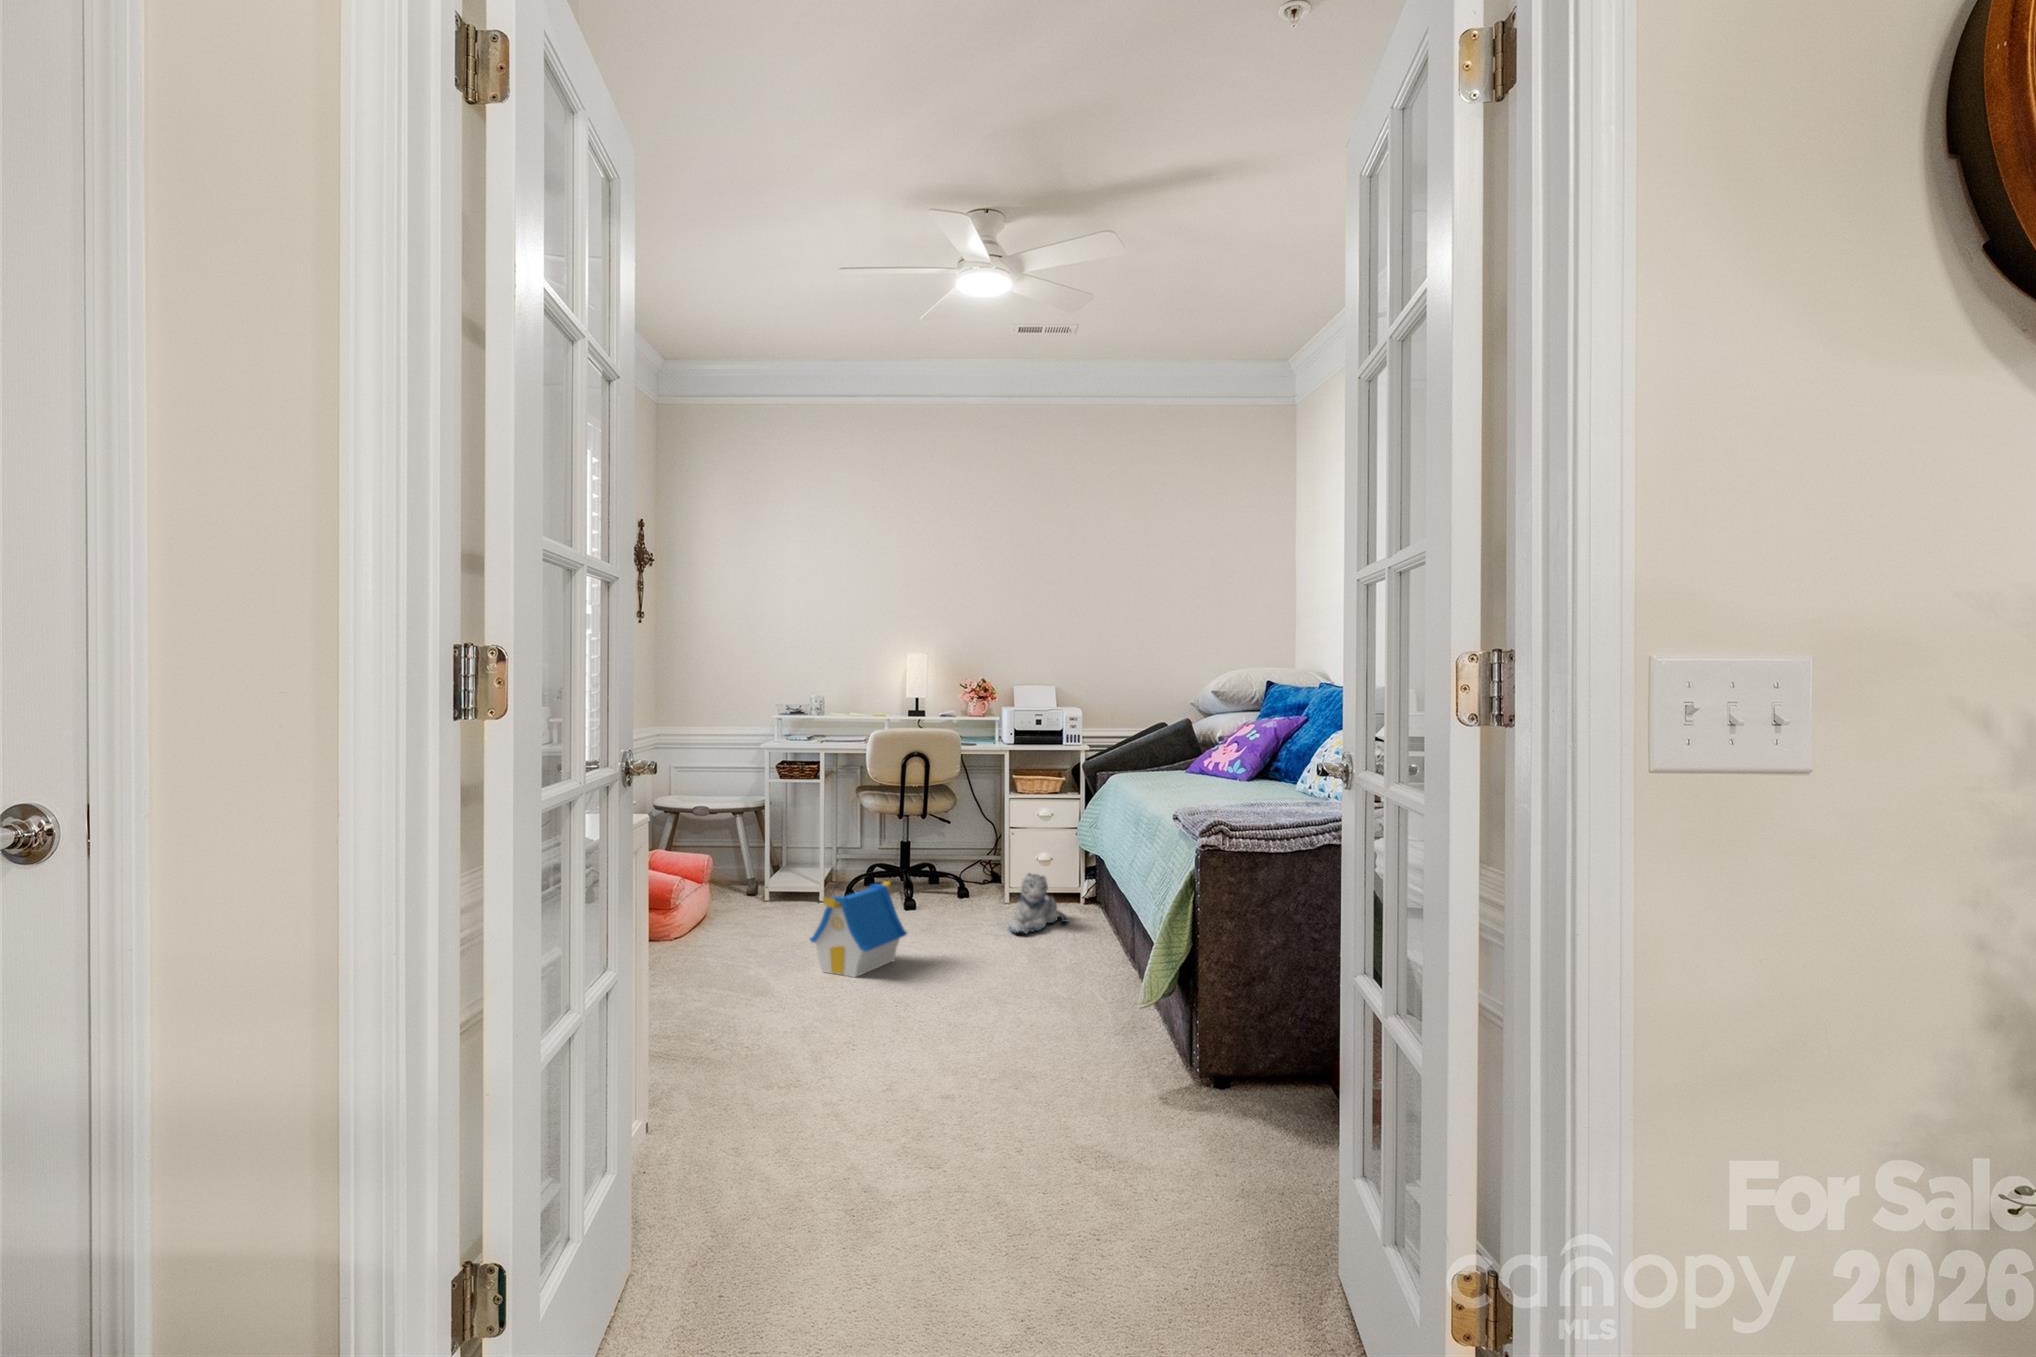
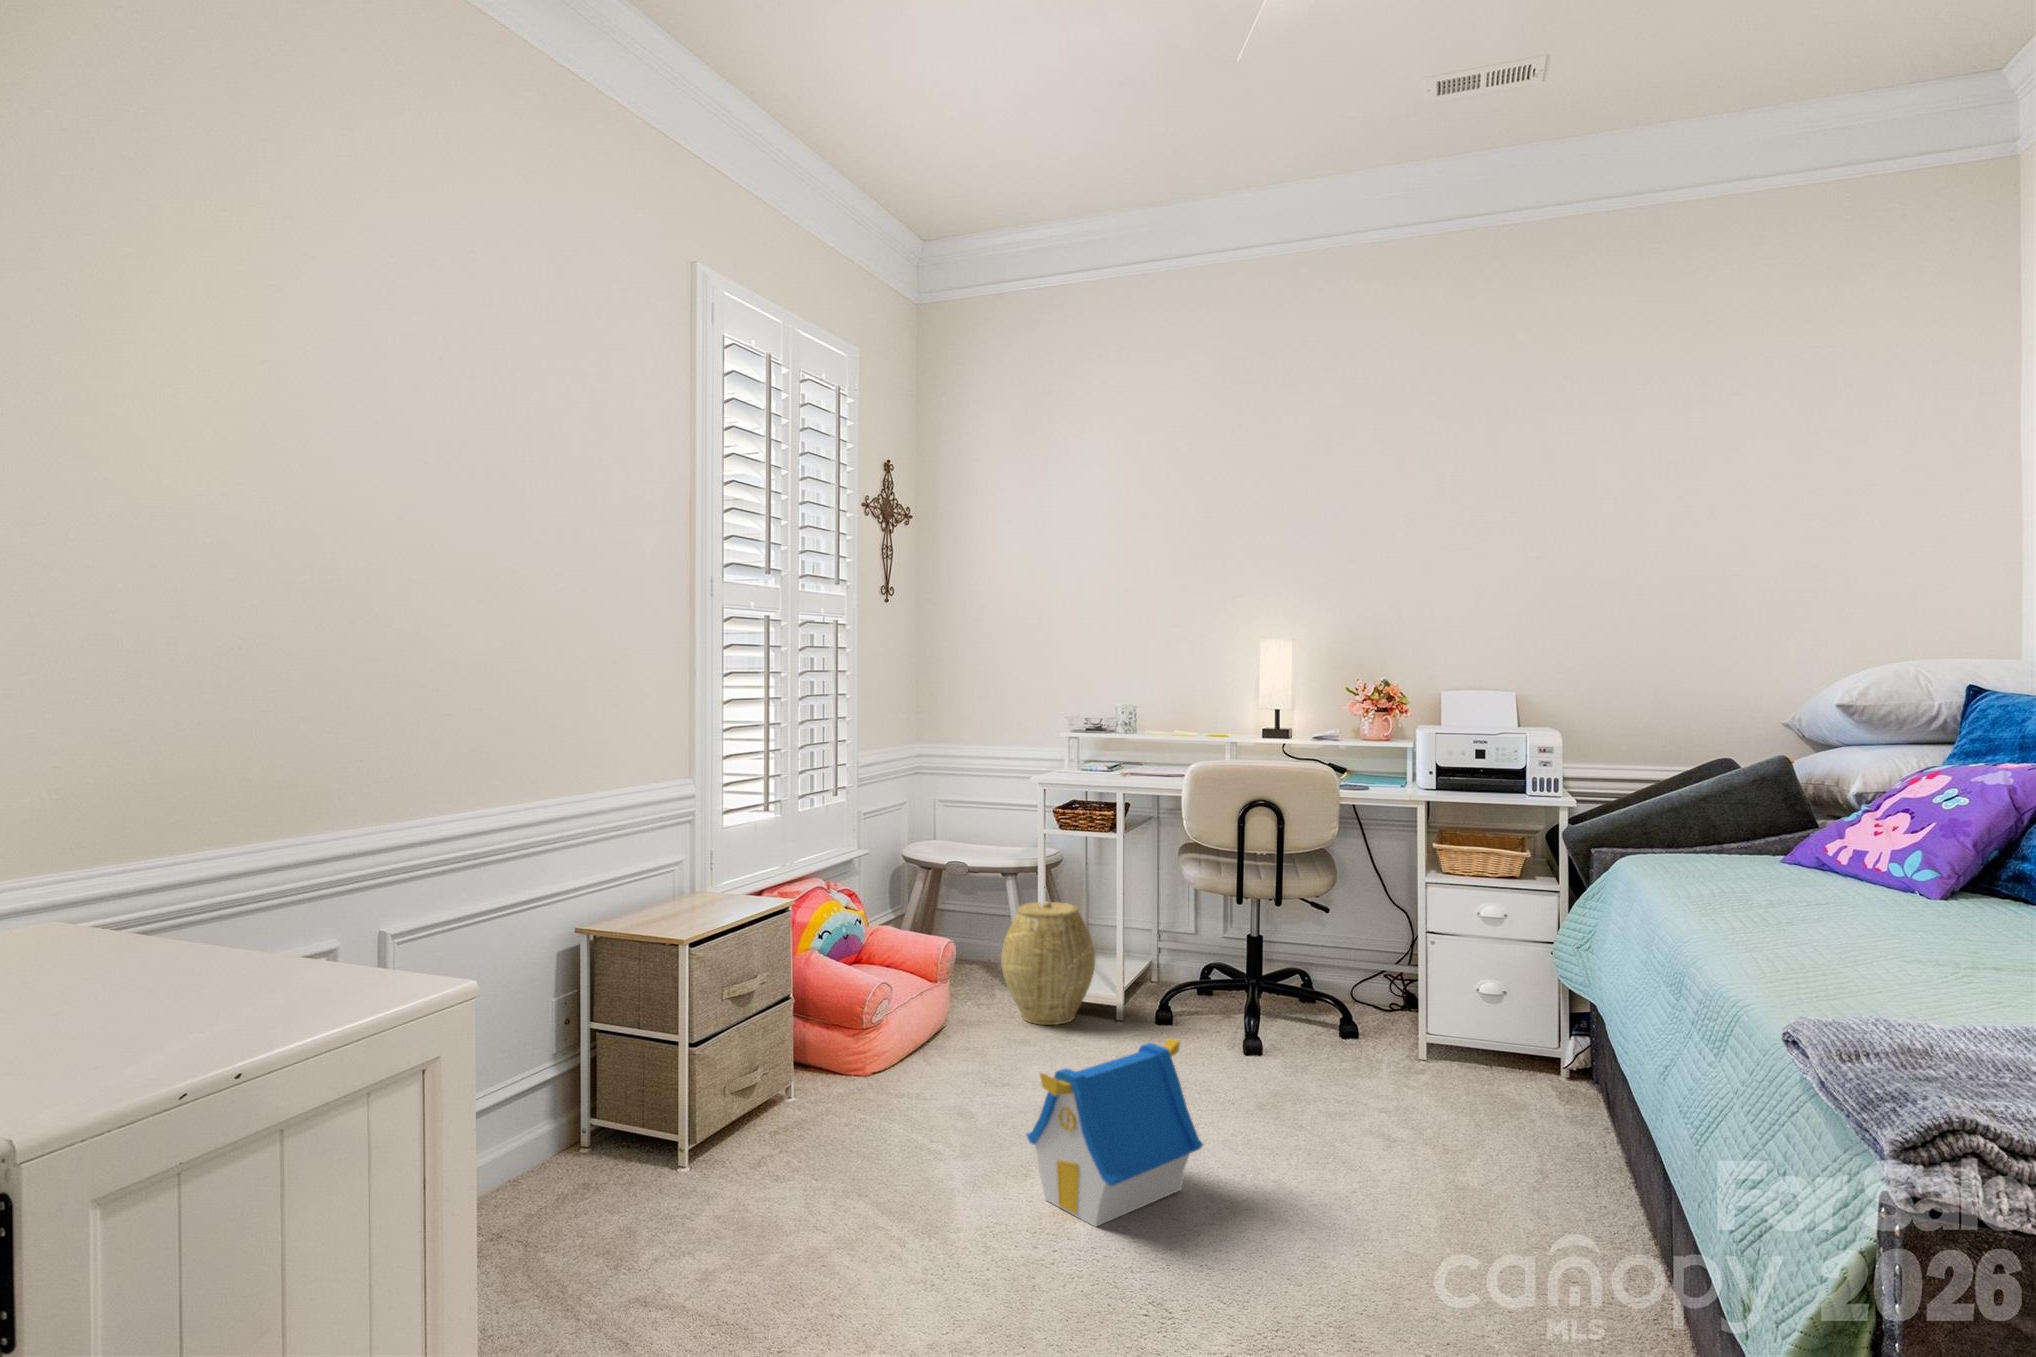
woven basket: none [742,827,806,907] -> present [1001,901,1095,1025]
plush toy: present [1009,873,1068,934] -> none [1414,1031,1532,1152]

